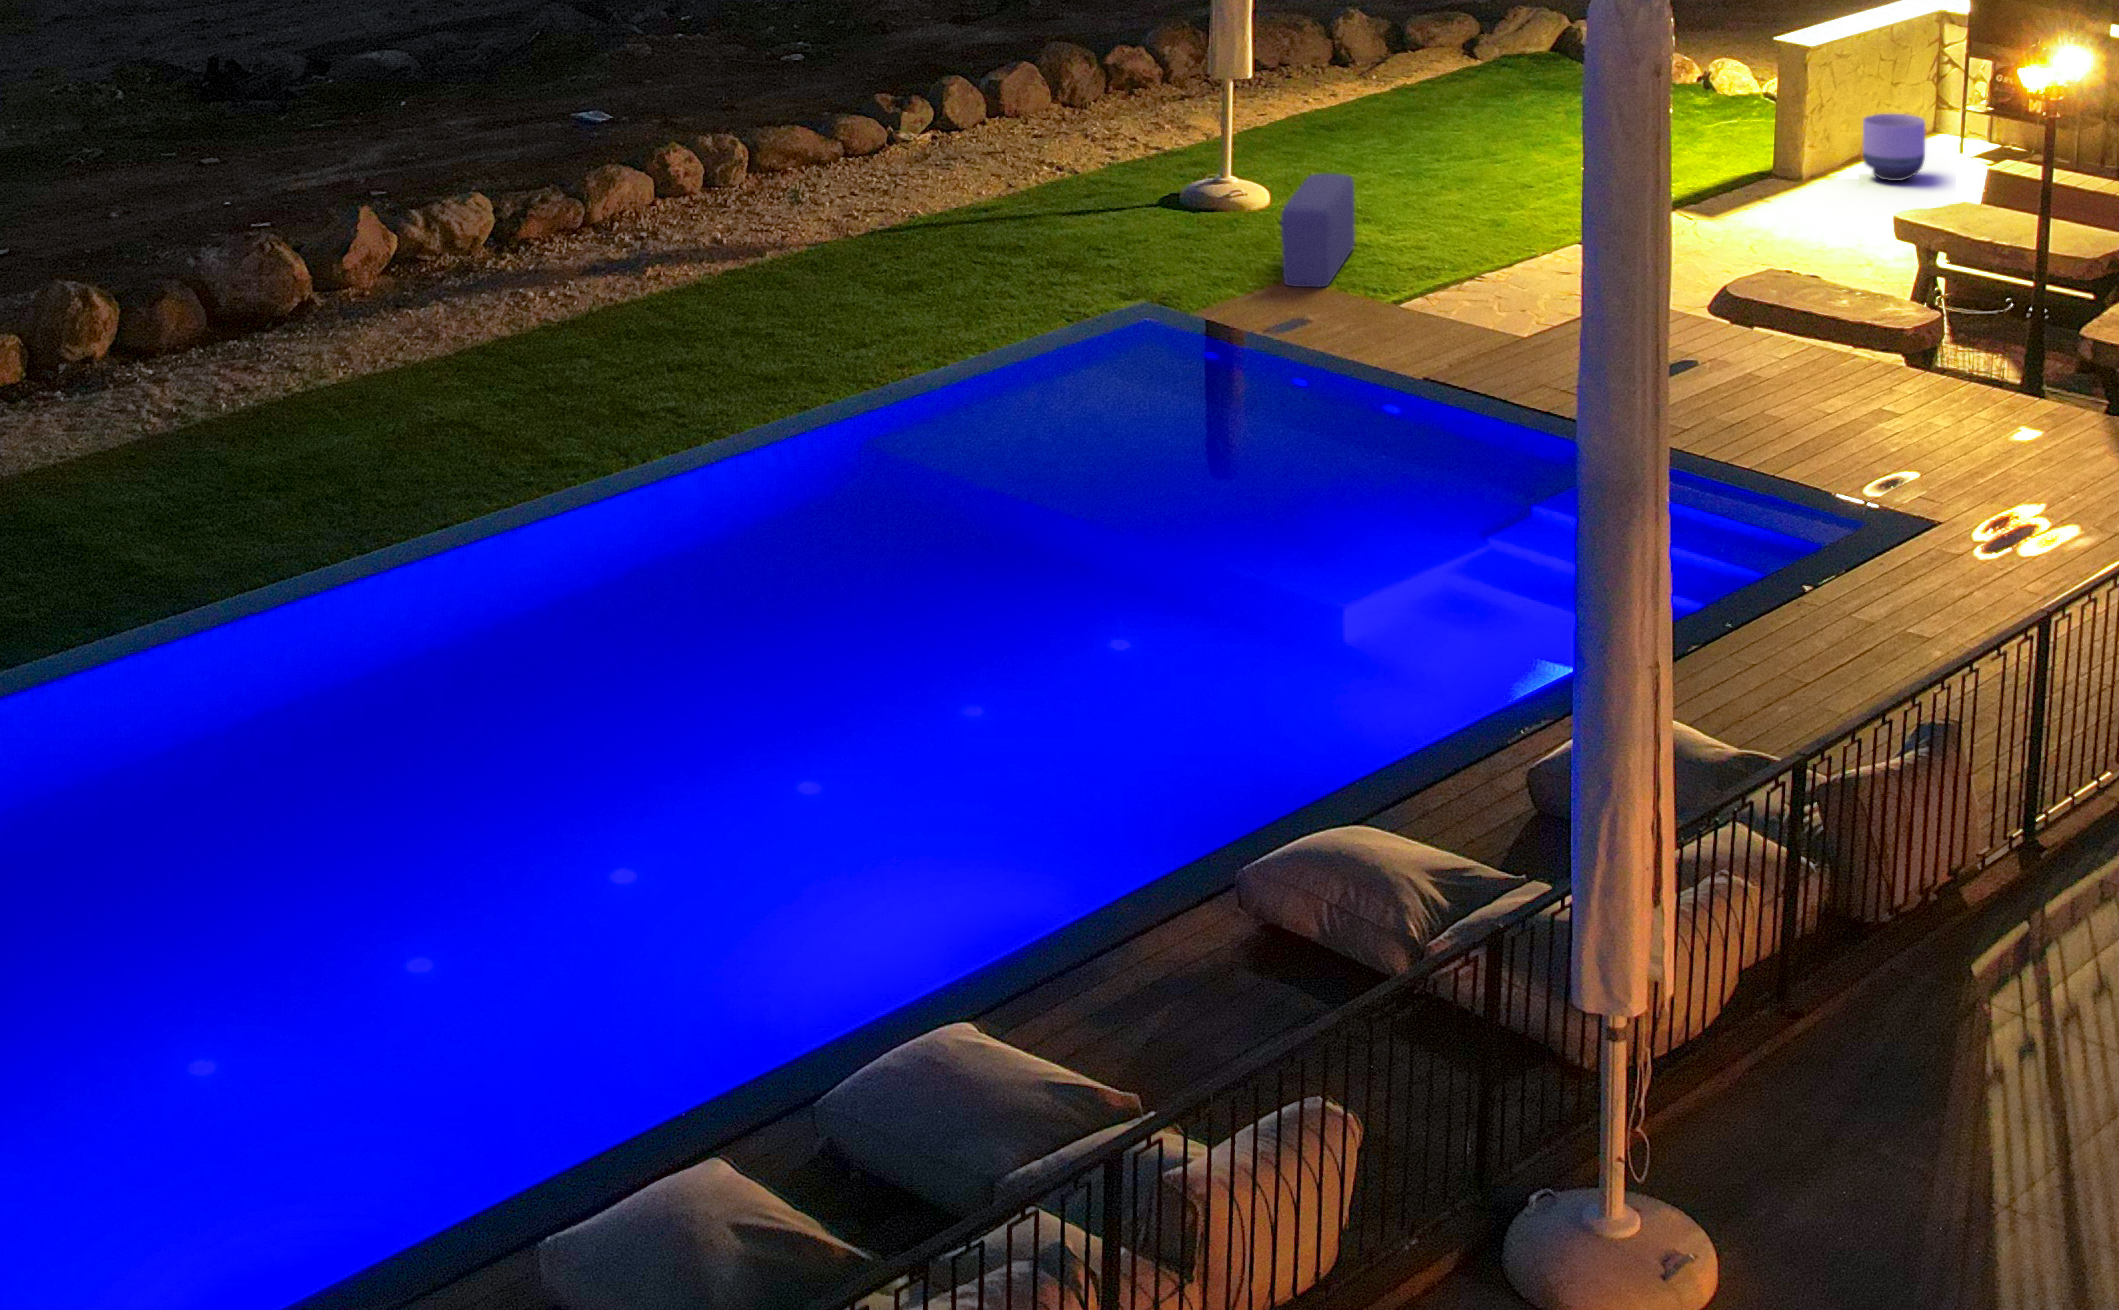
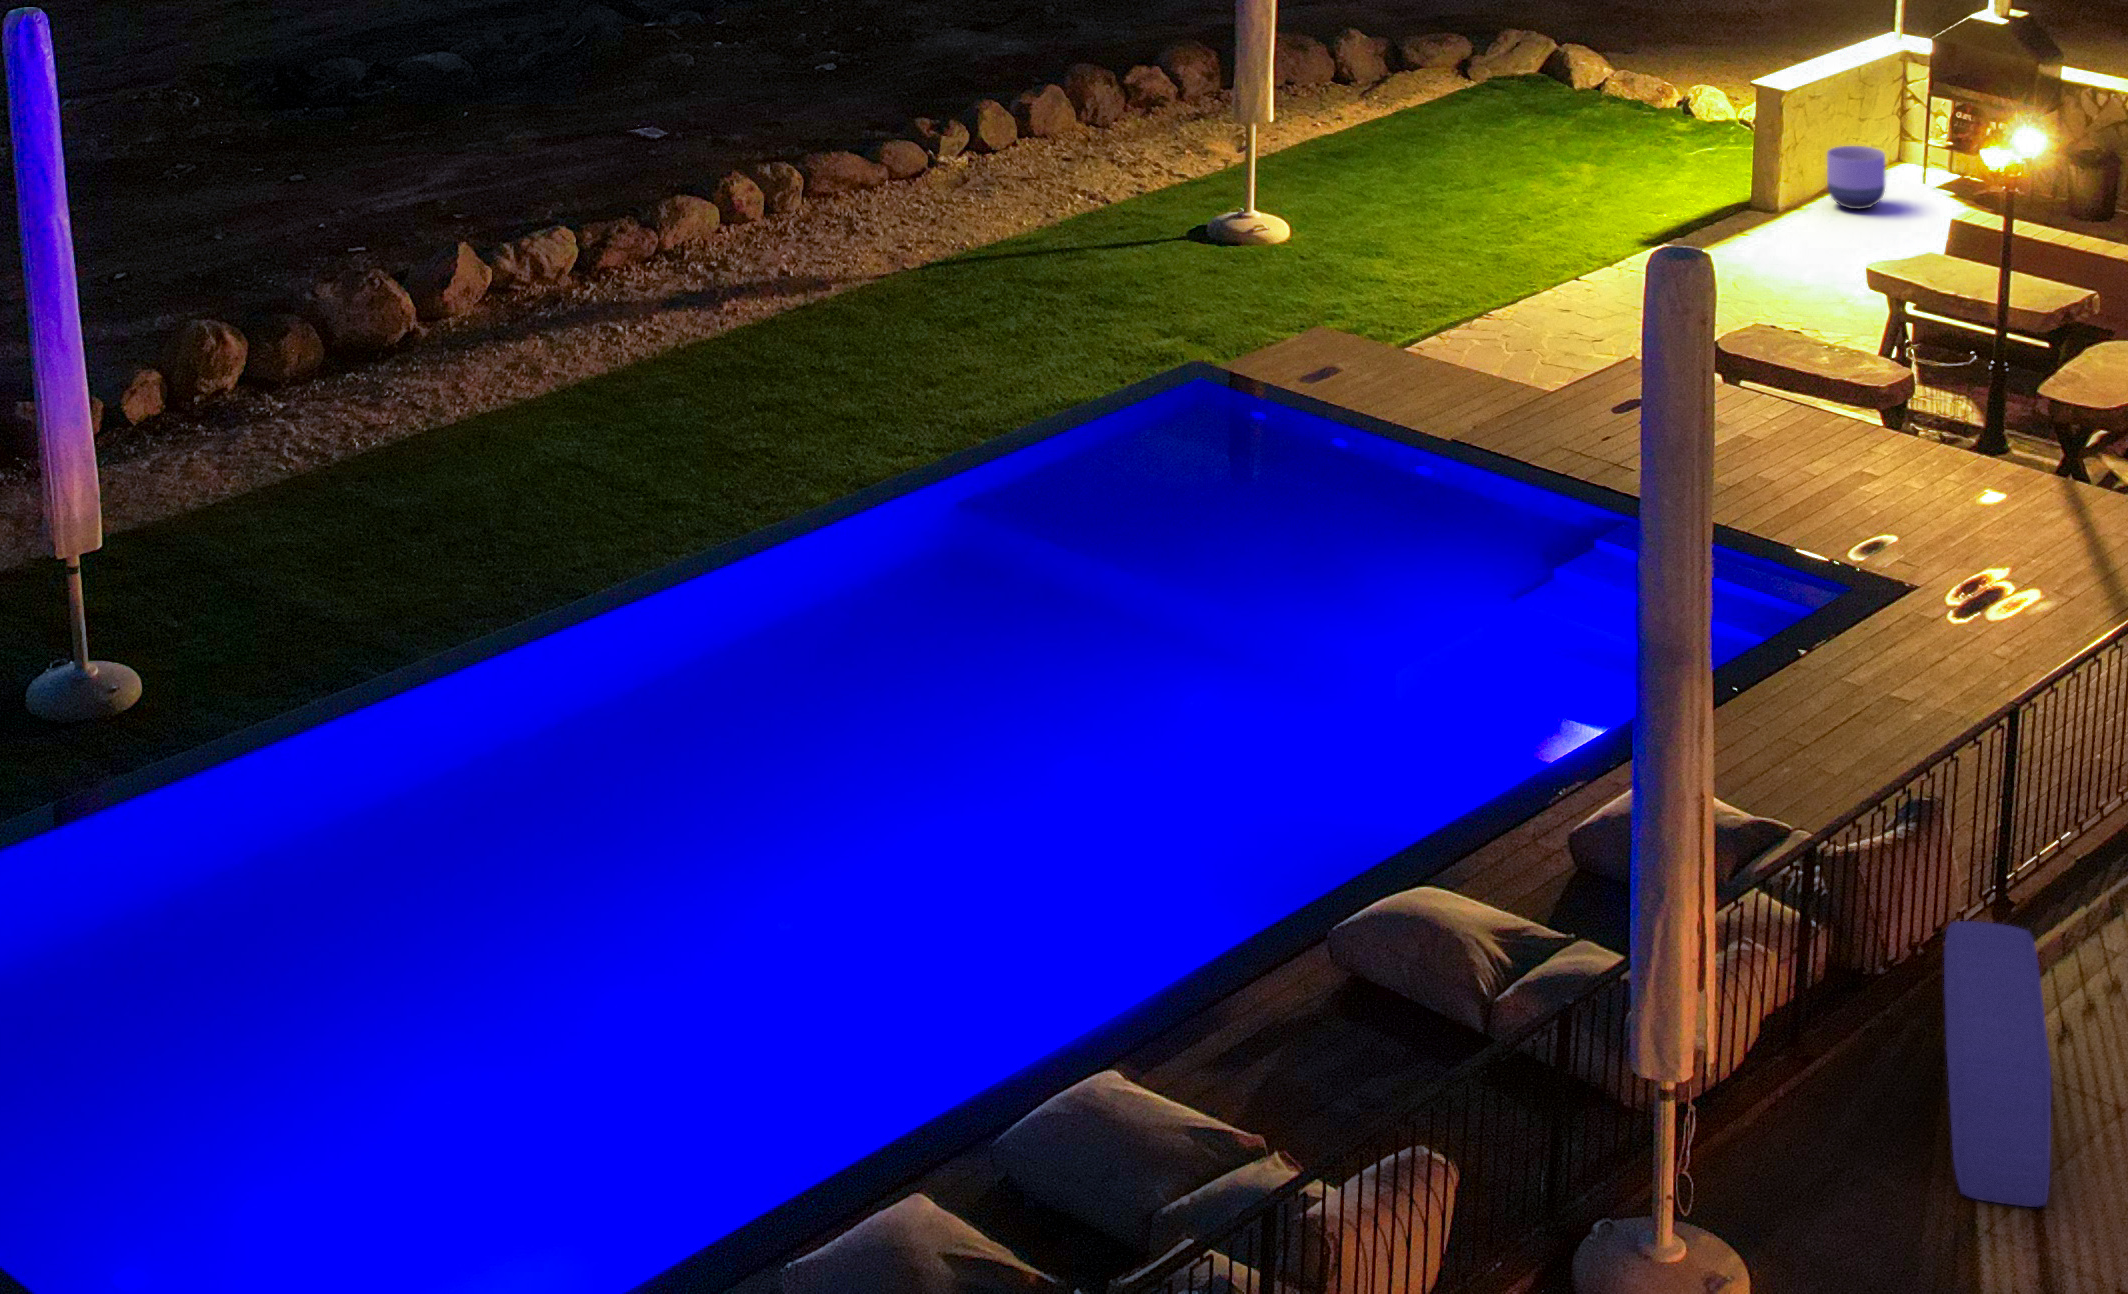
pouf: present [1281,174,1355,287] -> present [1944,921,2051,1207]

